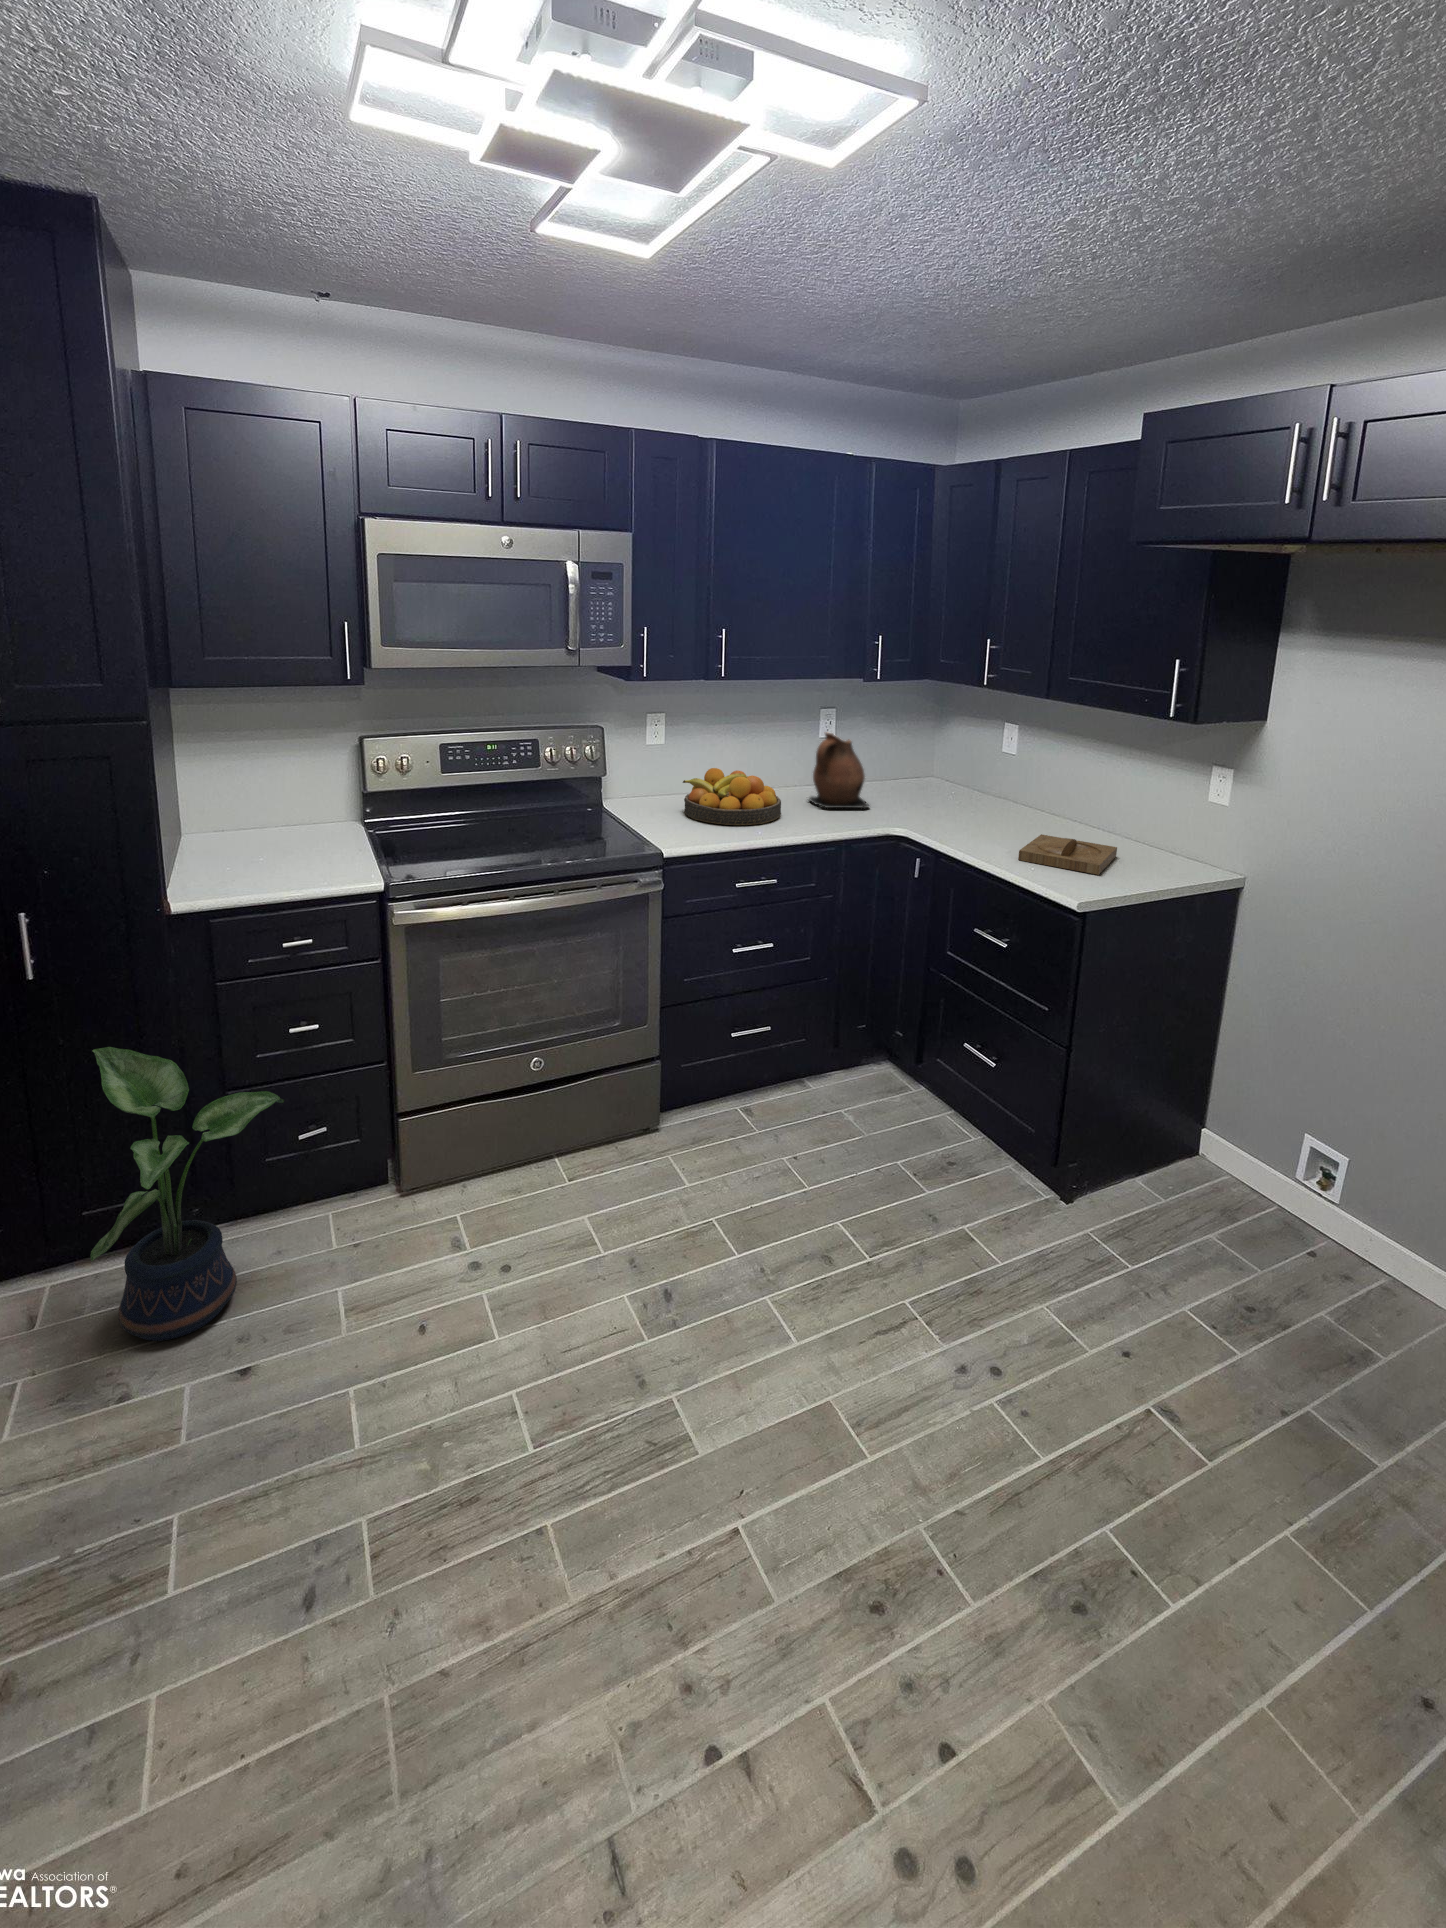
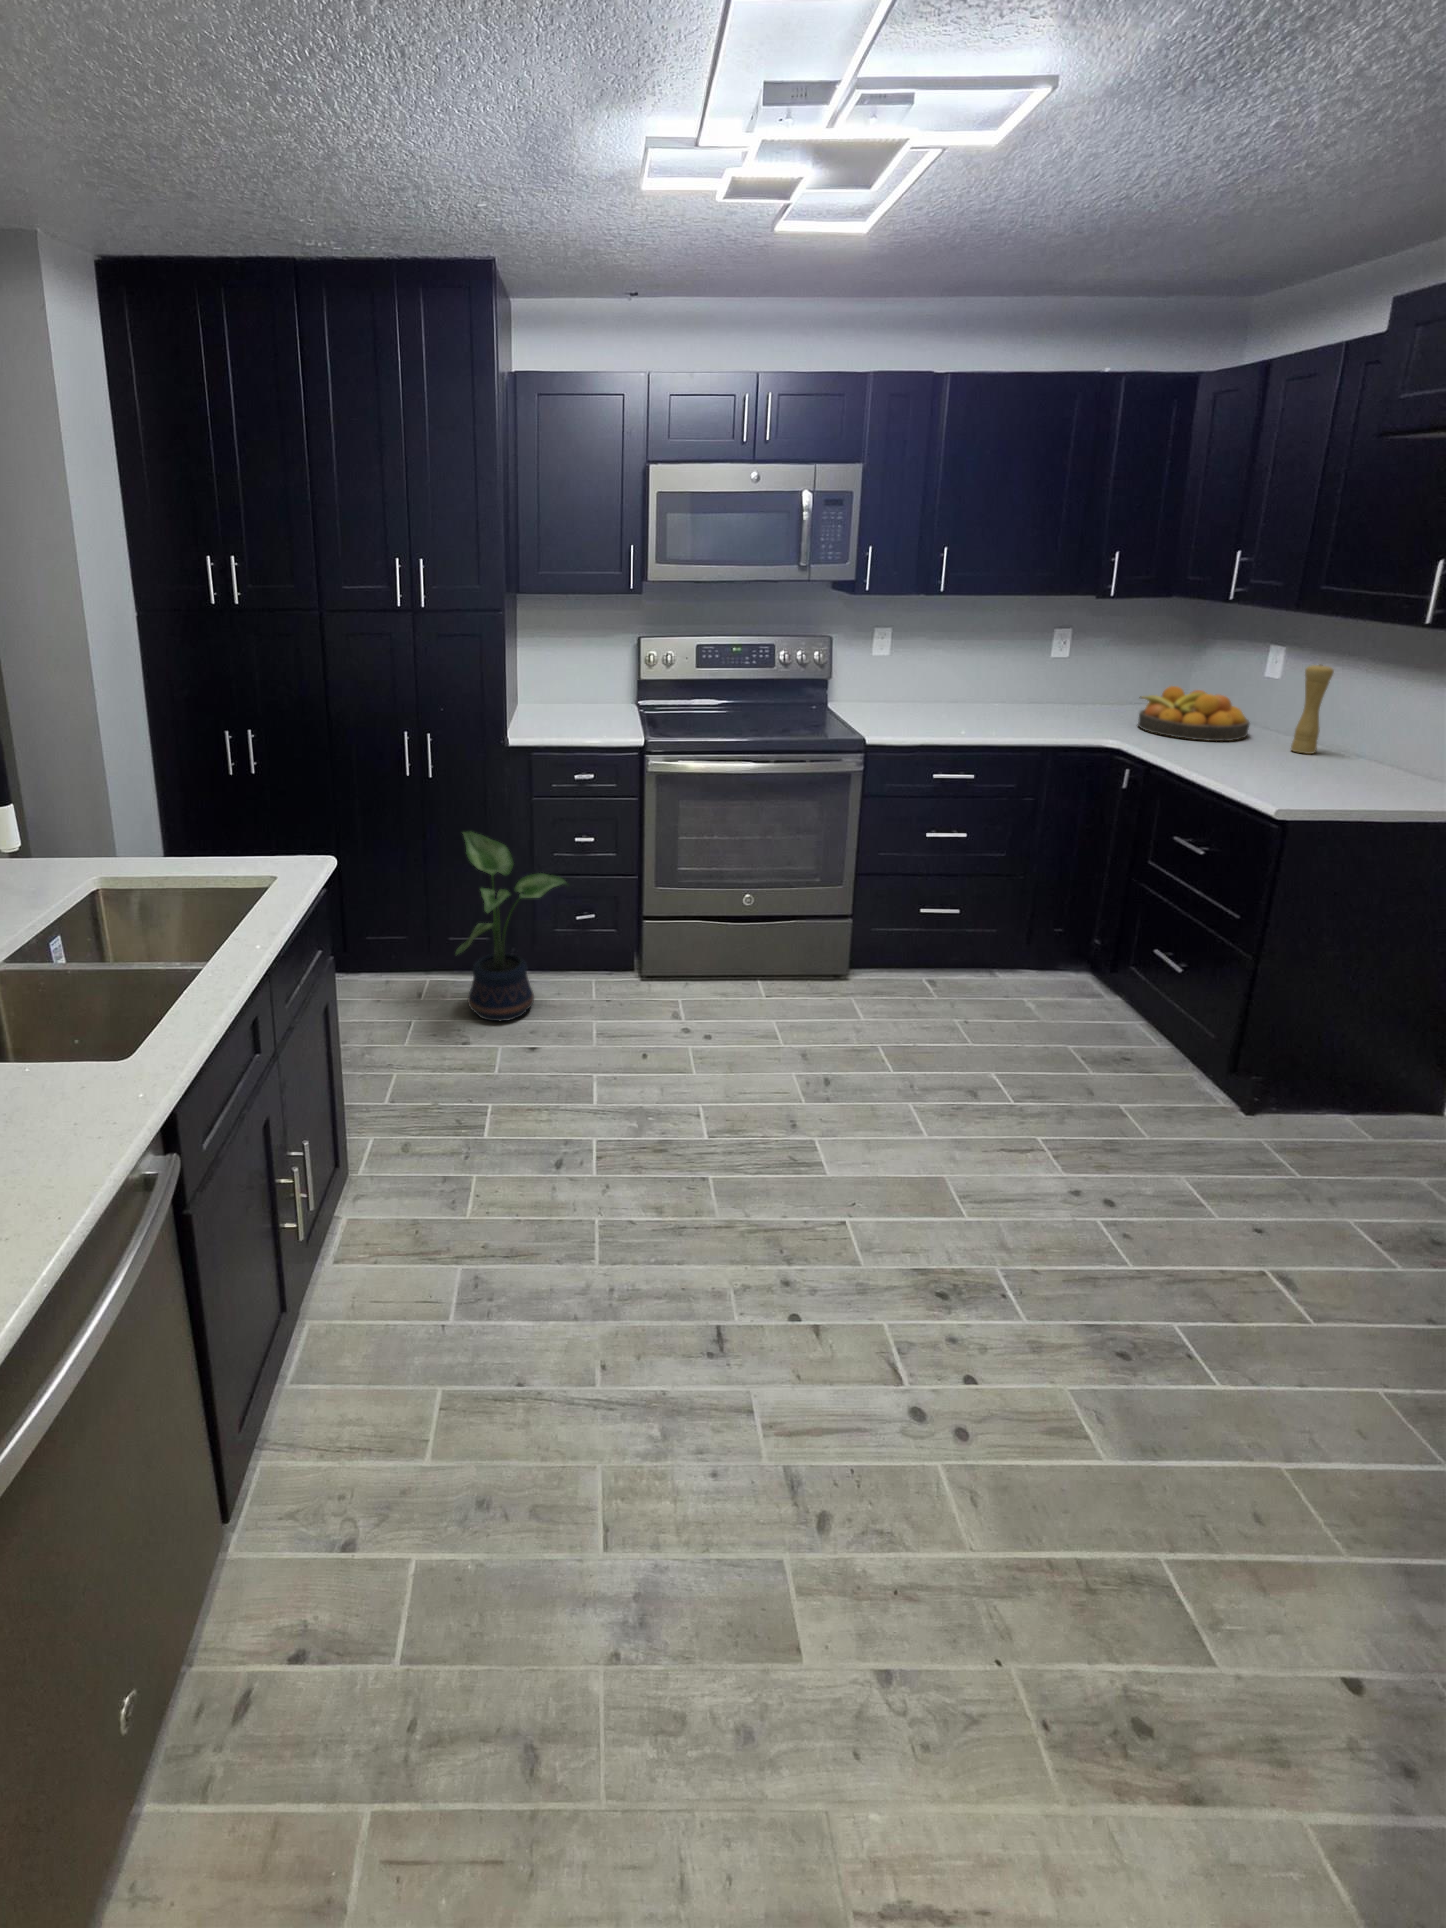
ceramic pitcher: present [810,732,869,808] -> none [1026,648,1092,724]
pepper mill: none [1042,745,1071,829] -> present [1291,664,1334,754]
fruit bowl: present [683,768,781,825] -> present [1138,686,1250,741]
tray: present [1018,834,1117,875] -> none [1235,755,1368,793]

